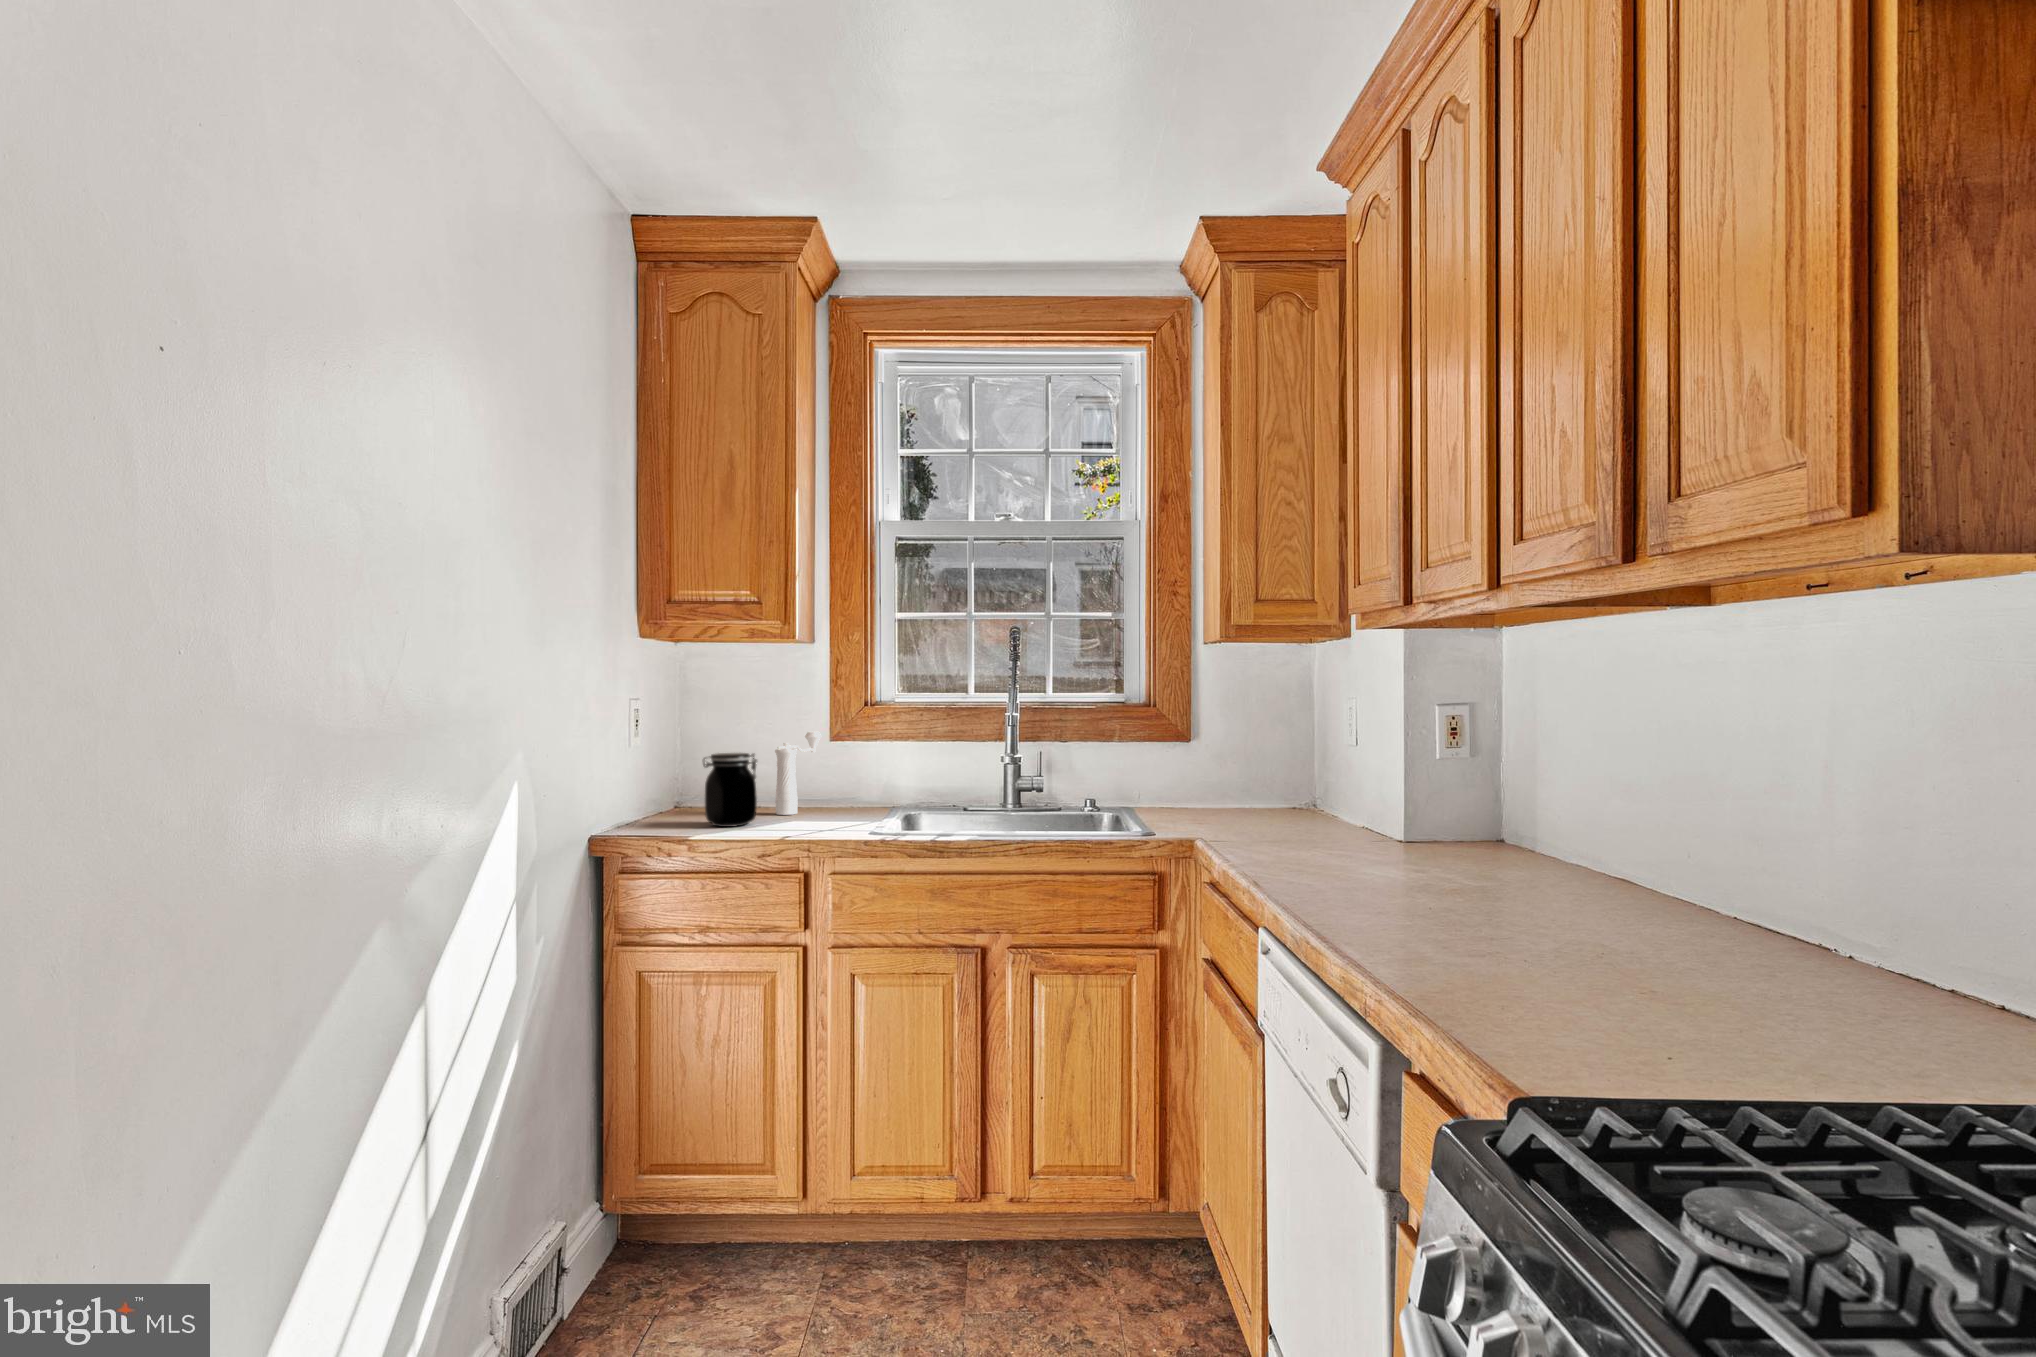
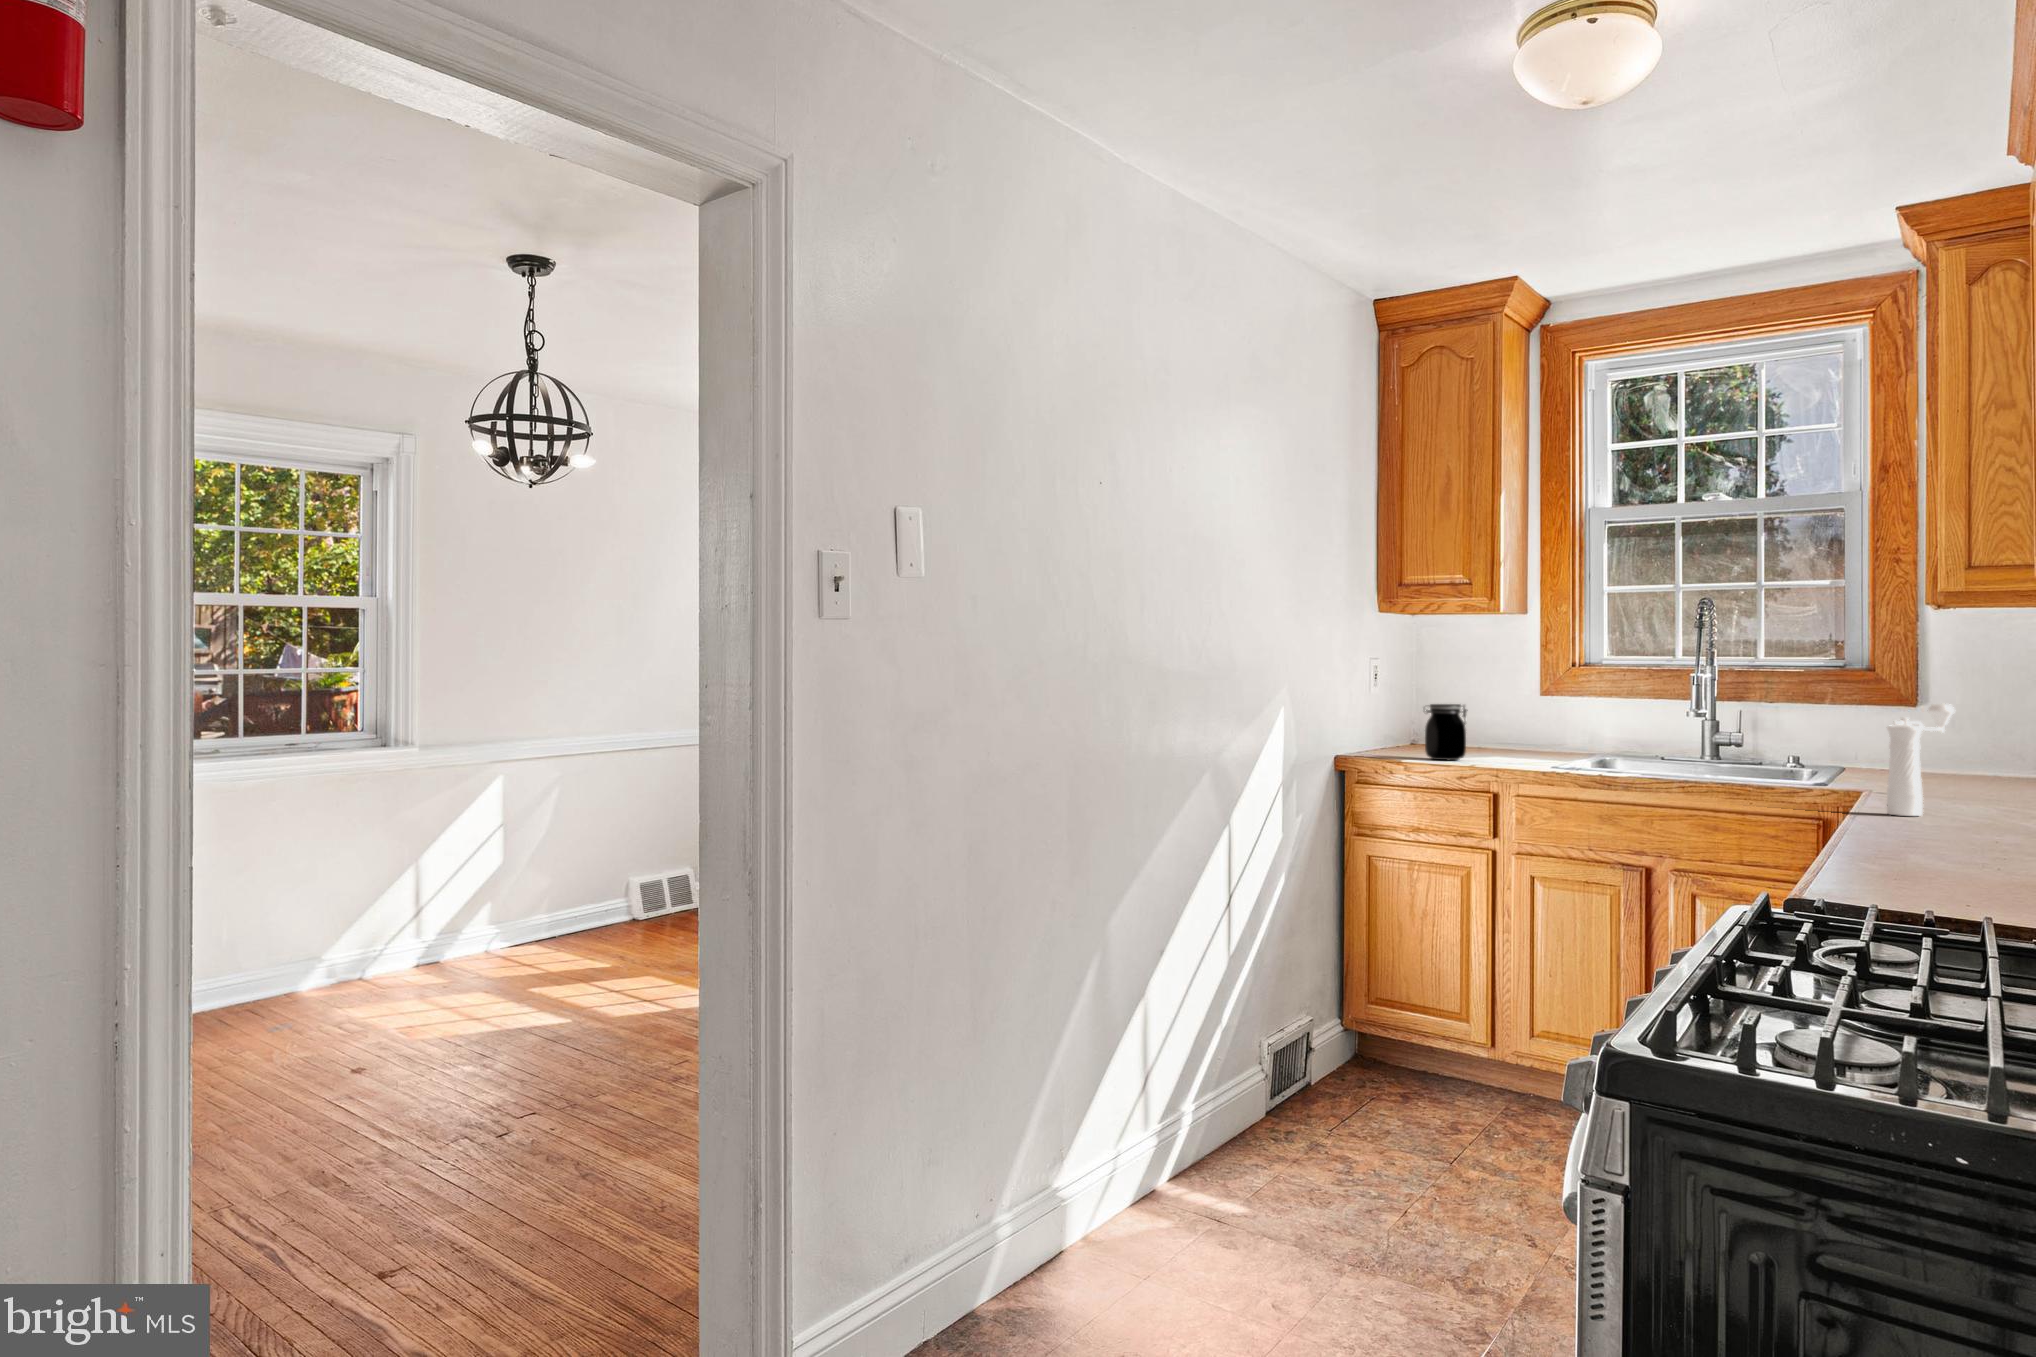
pepper mill: present [775,732,821,815] -> present [1887,704,1955,816]

